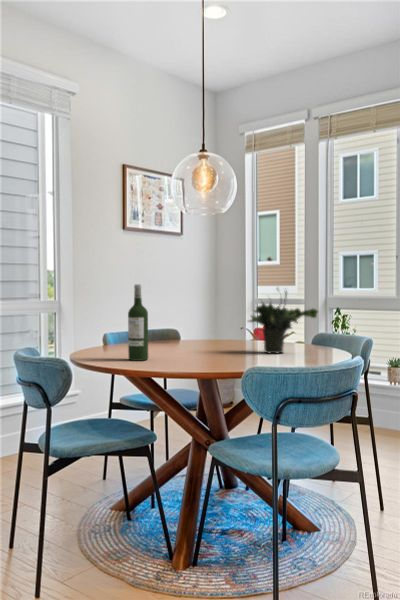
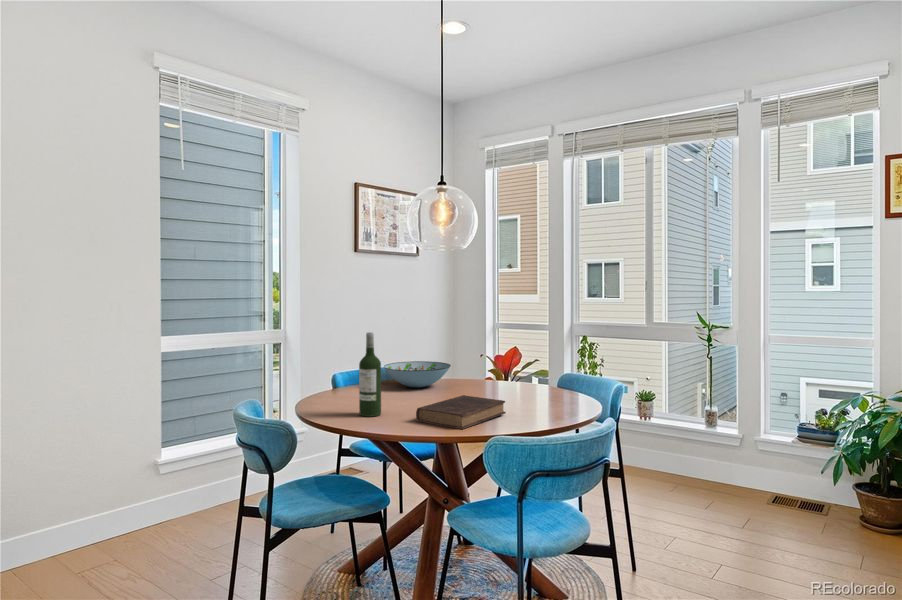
potted plant: present [249,291,318,353] -> none [488,331,565,403]
decorative bowl: none [150,322,212,344] -> present [384,361,451,388]
book: none [180,344,263,368] -> present [416,395,506,429]

